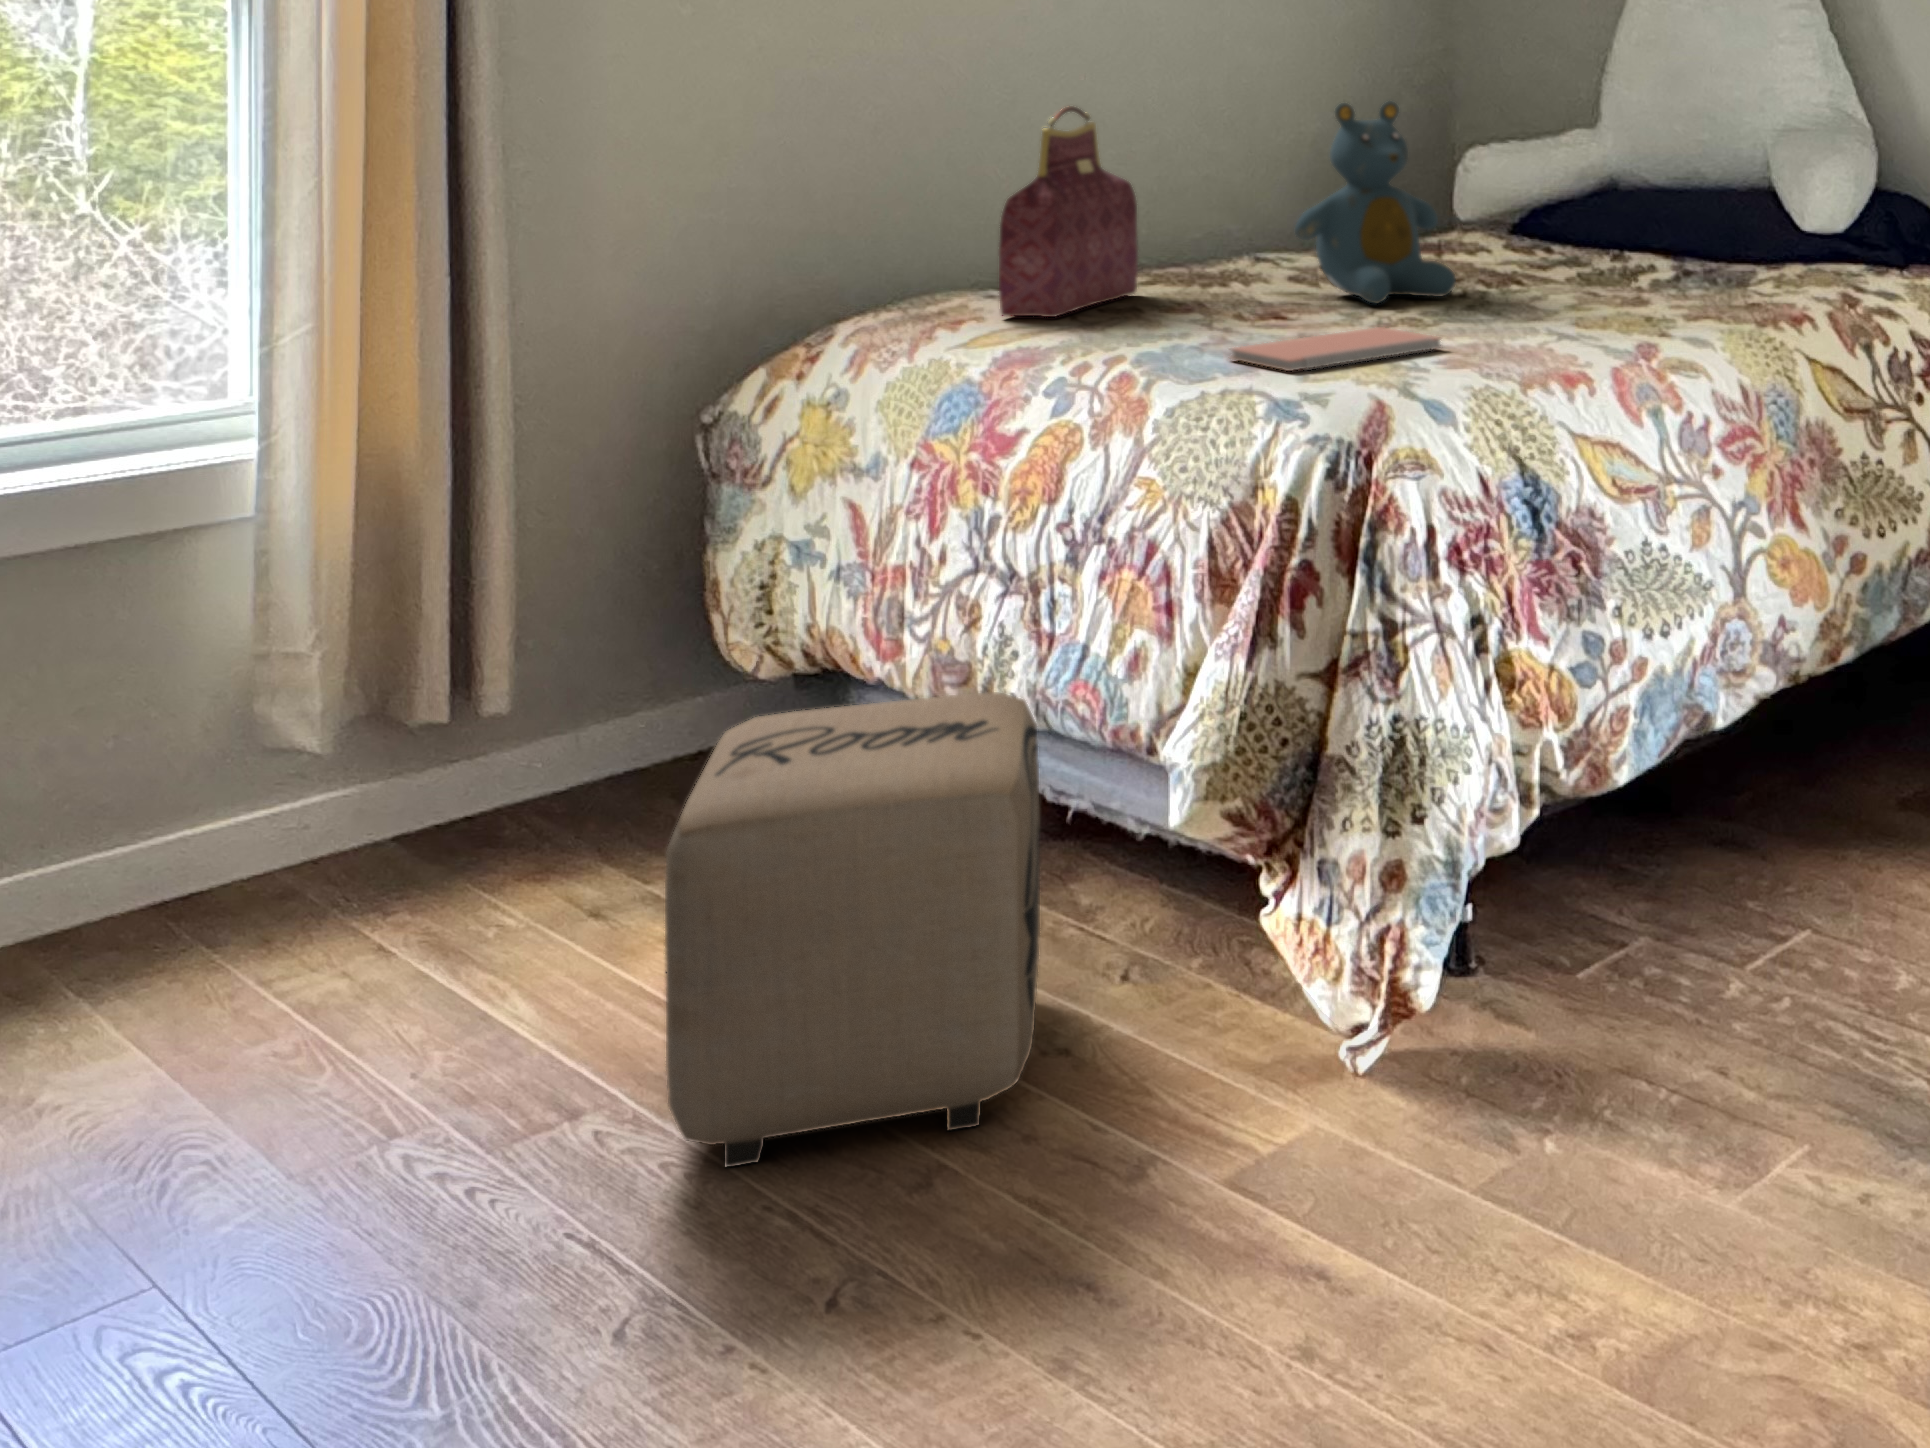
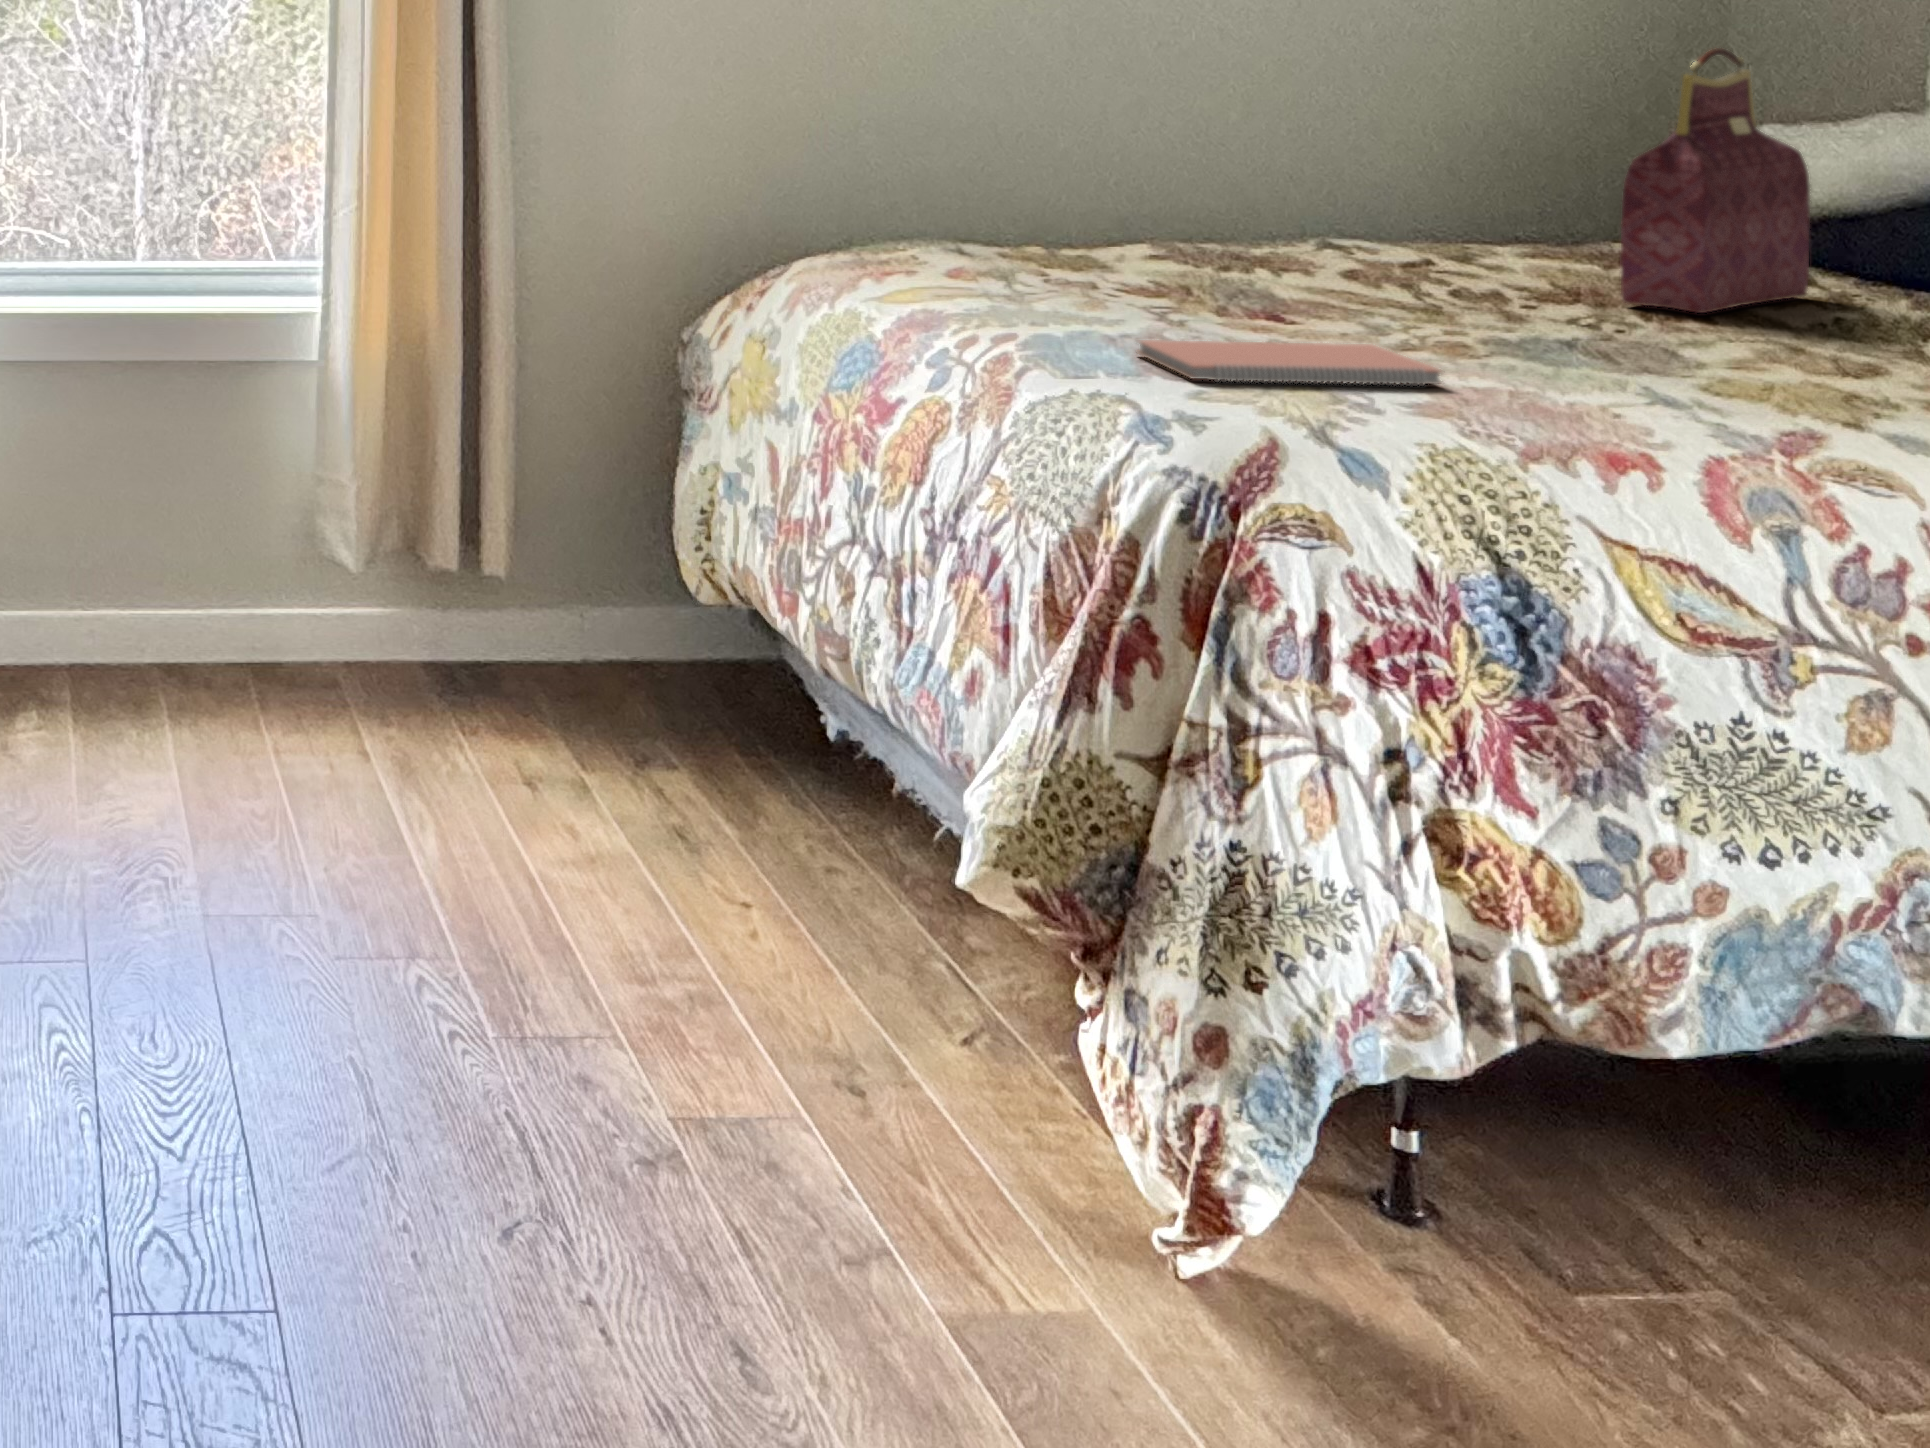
teddy bear: present [1295,101,1456,304] -> none [1316,46,1558,319]
handbag: present [999,106,1138,317] -> present [1620,48,1810,313]
ottoman: present [665,692,1040,1167] -> none [449,634,856,1133]

